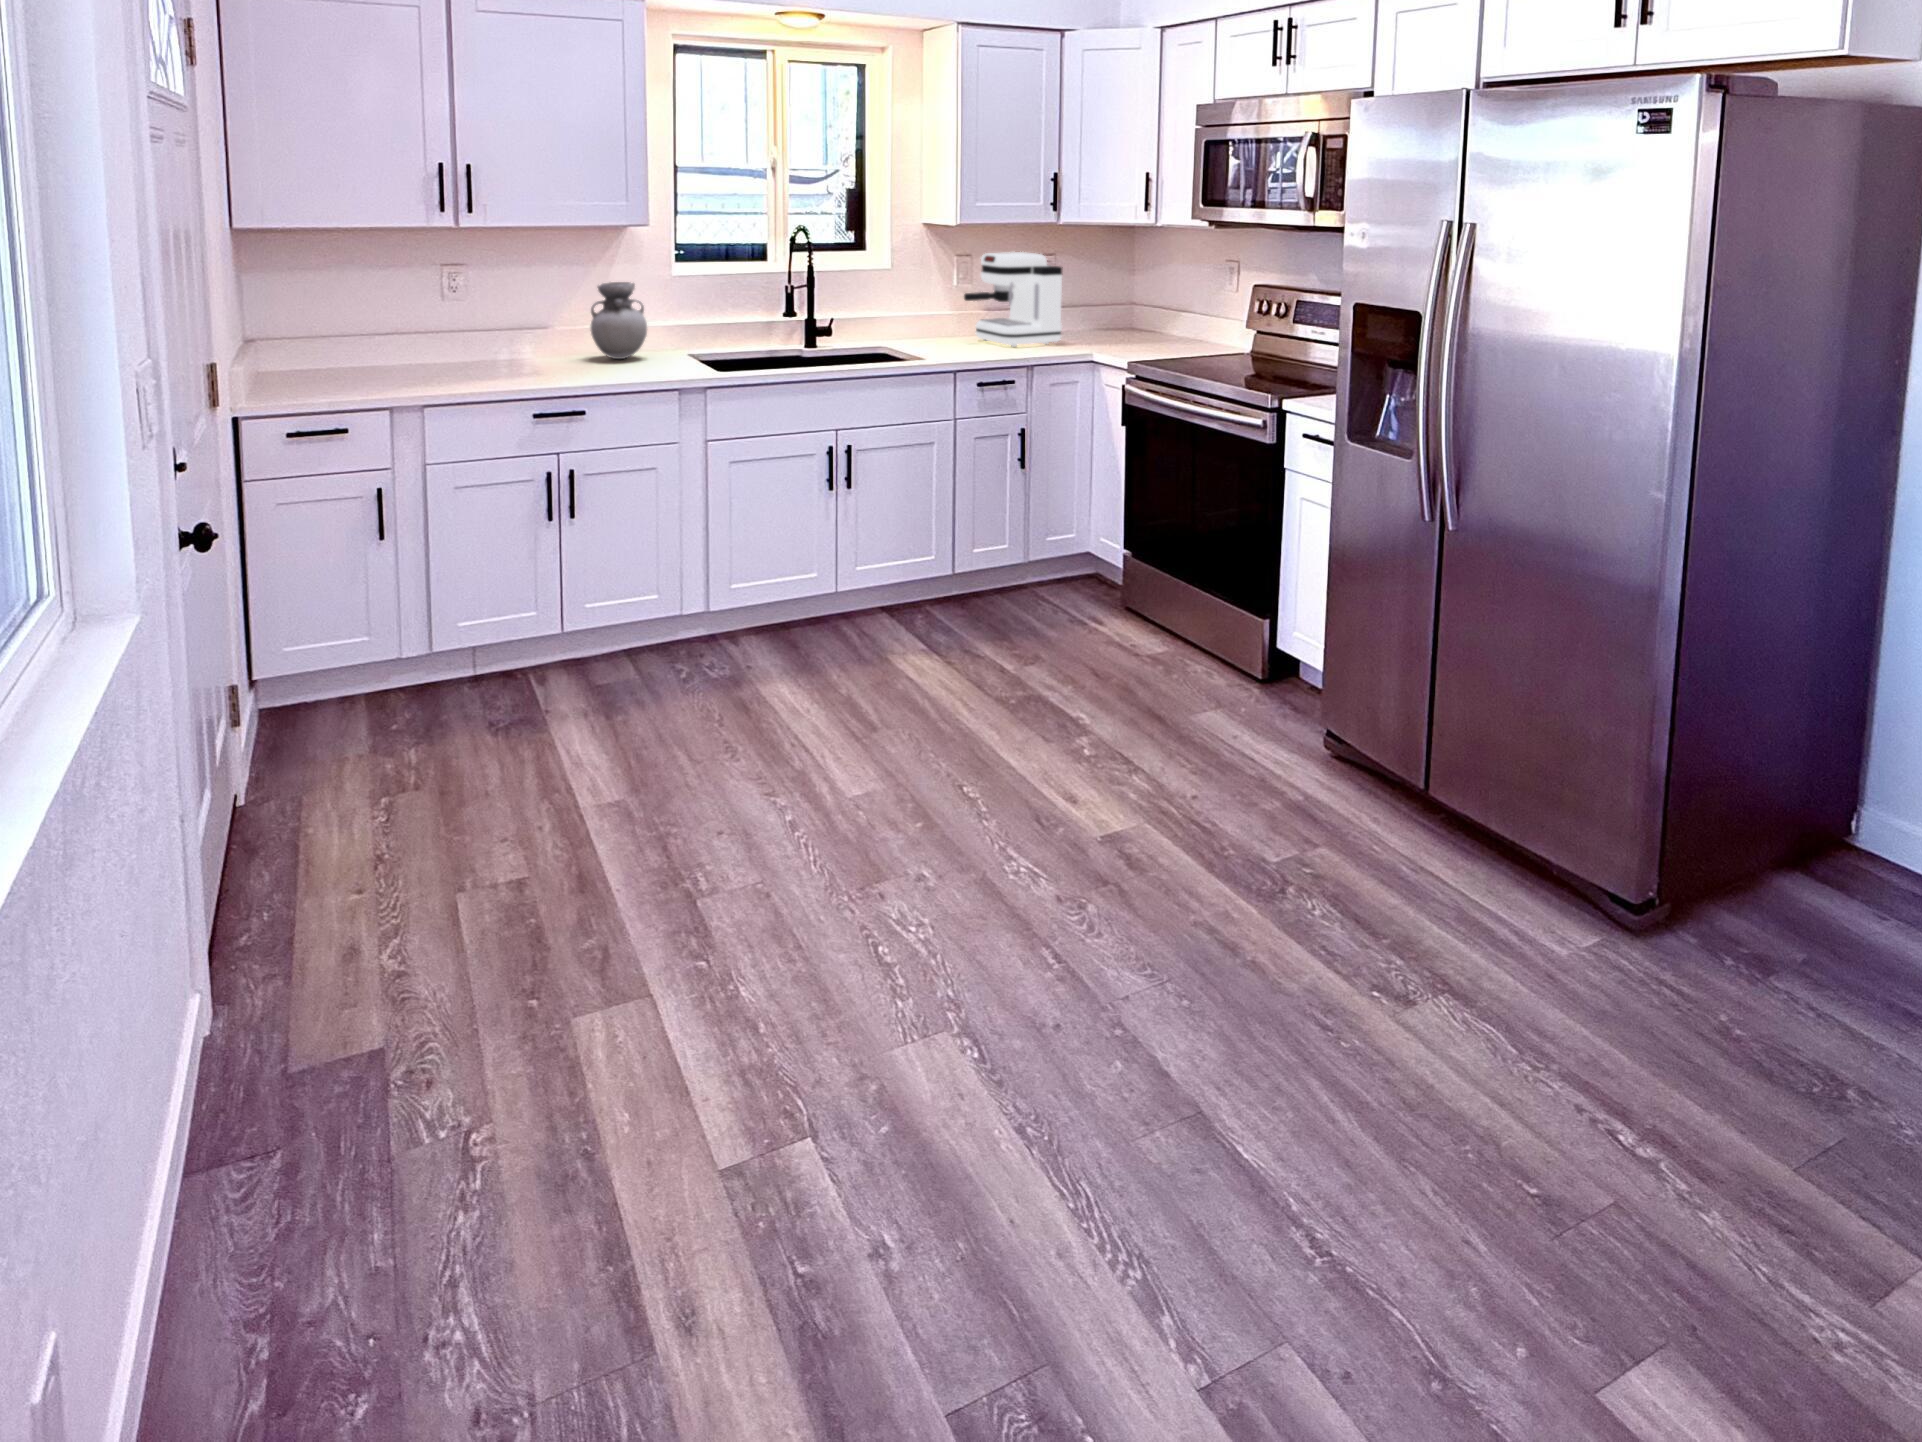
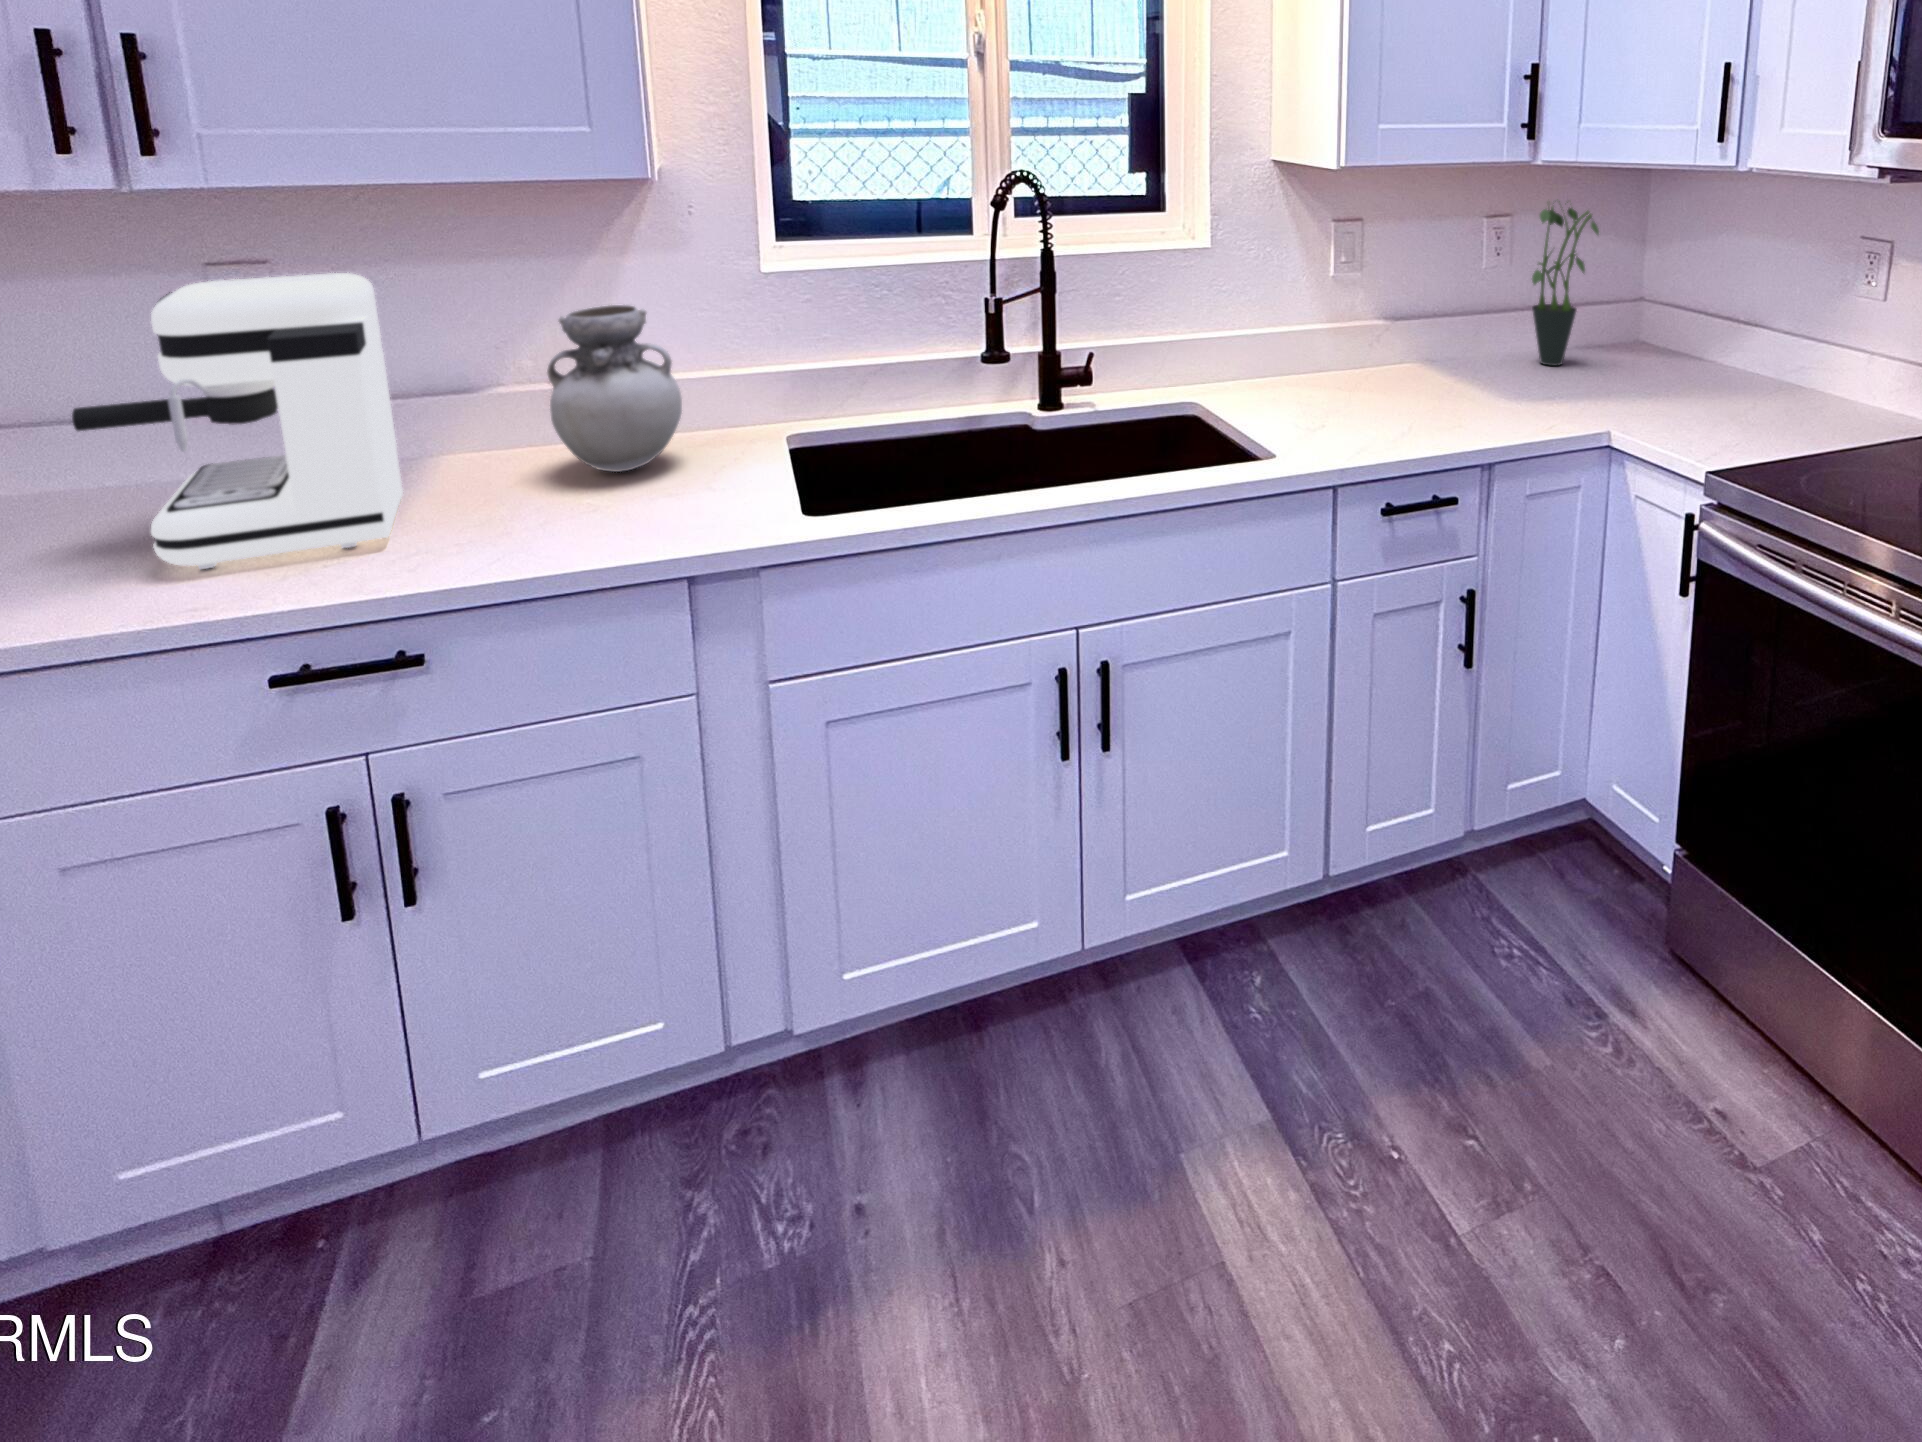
potted plant: none [1061,246,1096,335] -> present [1532,207,1599,366]
coffee maker: present [964,252,1063,347] -> present [72,273,403,569]

